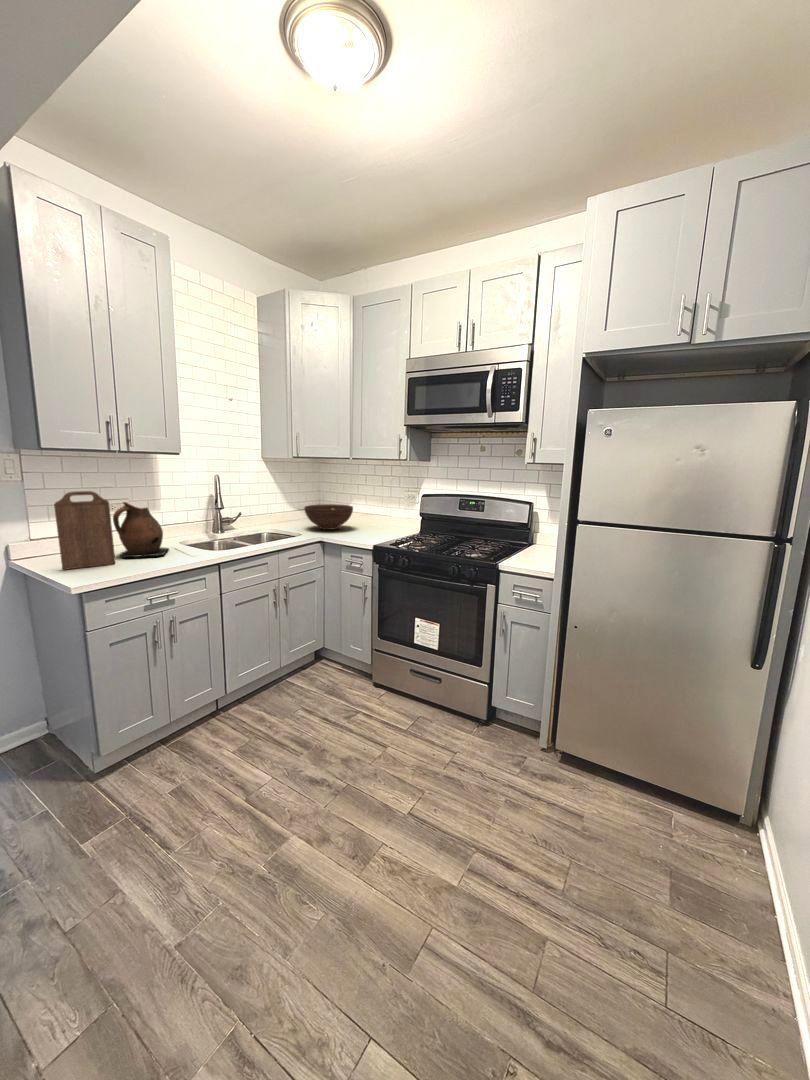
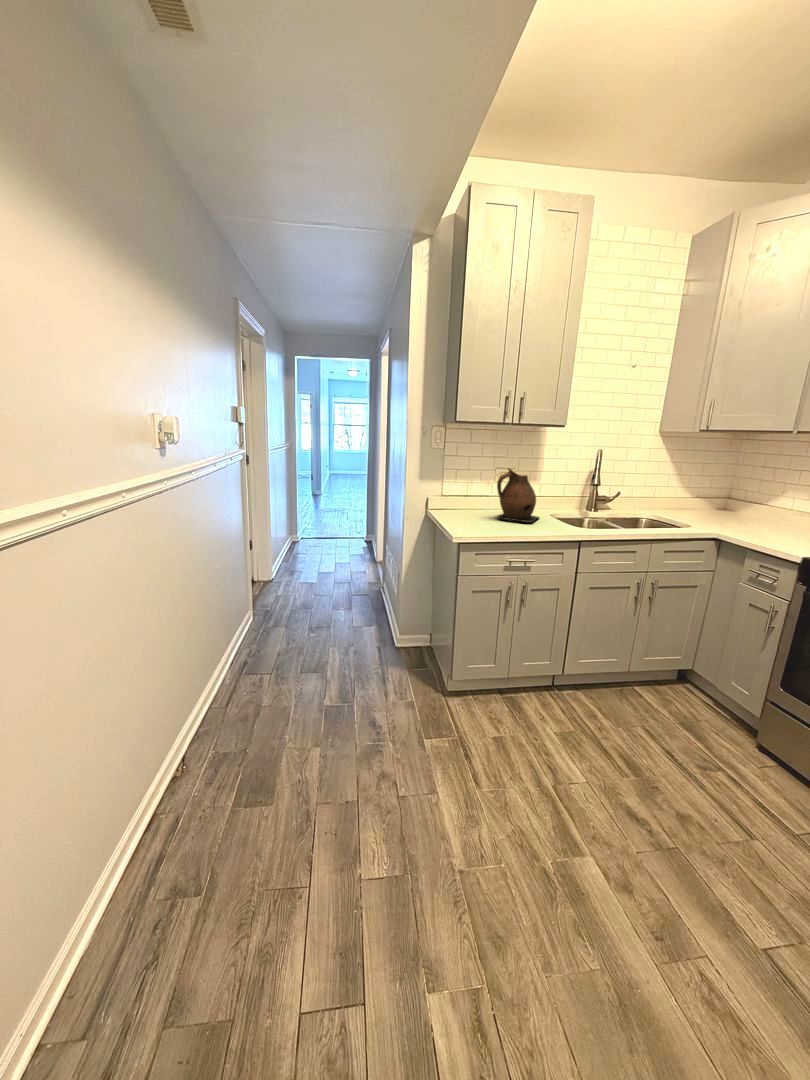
cutting board: present [54,491,115,570] -> none [453,455,496,523]
fruit bowl: present [304,504,353,530] -> none [704,492,782,527]

